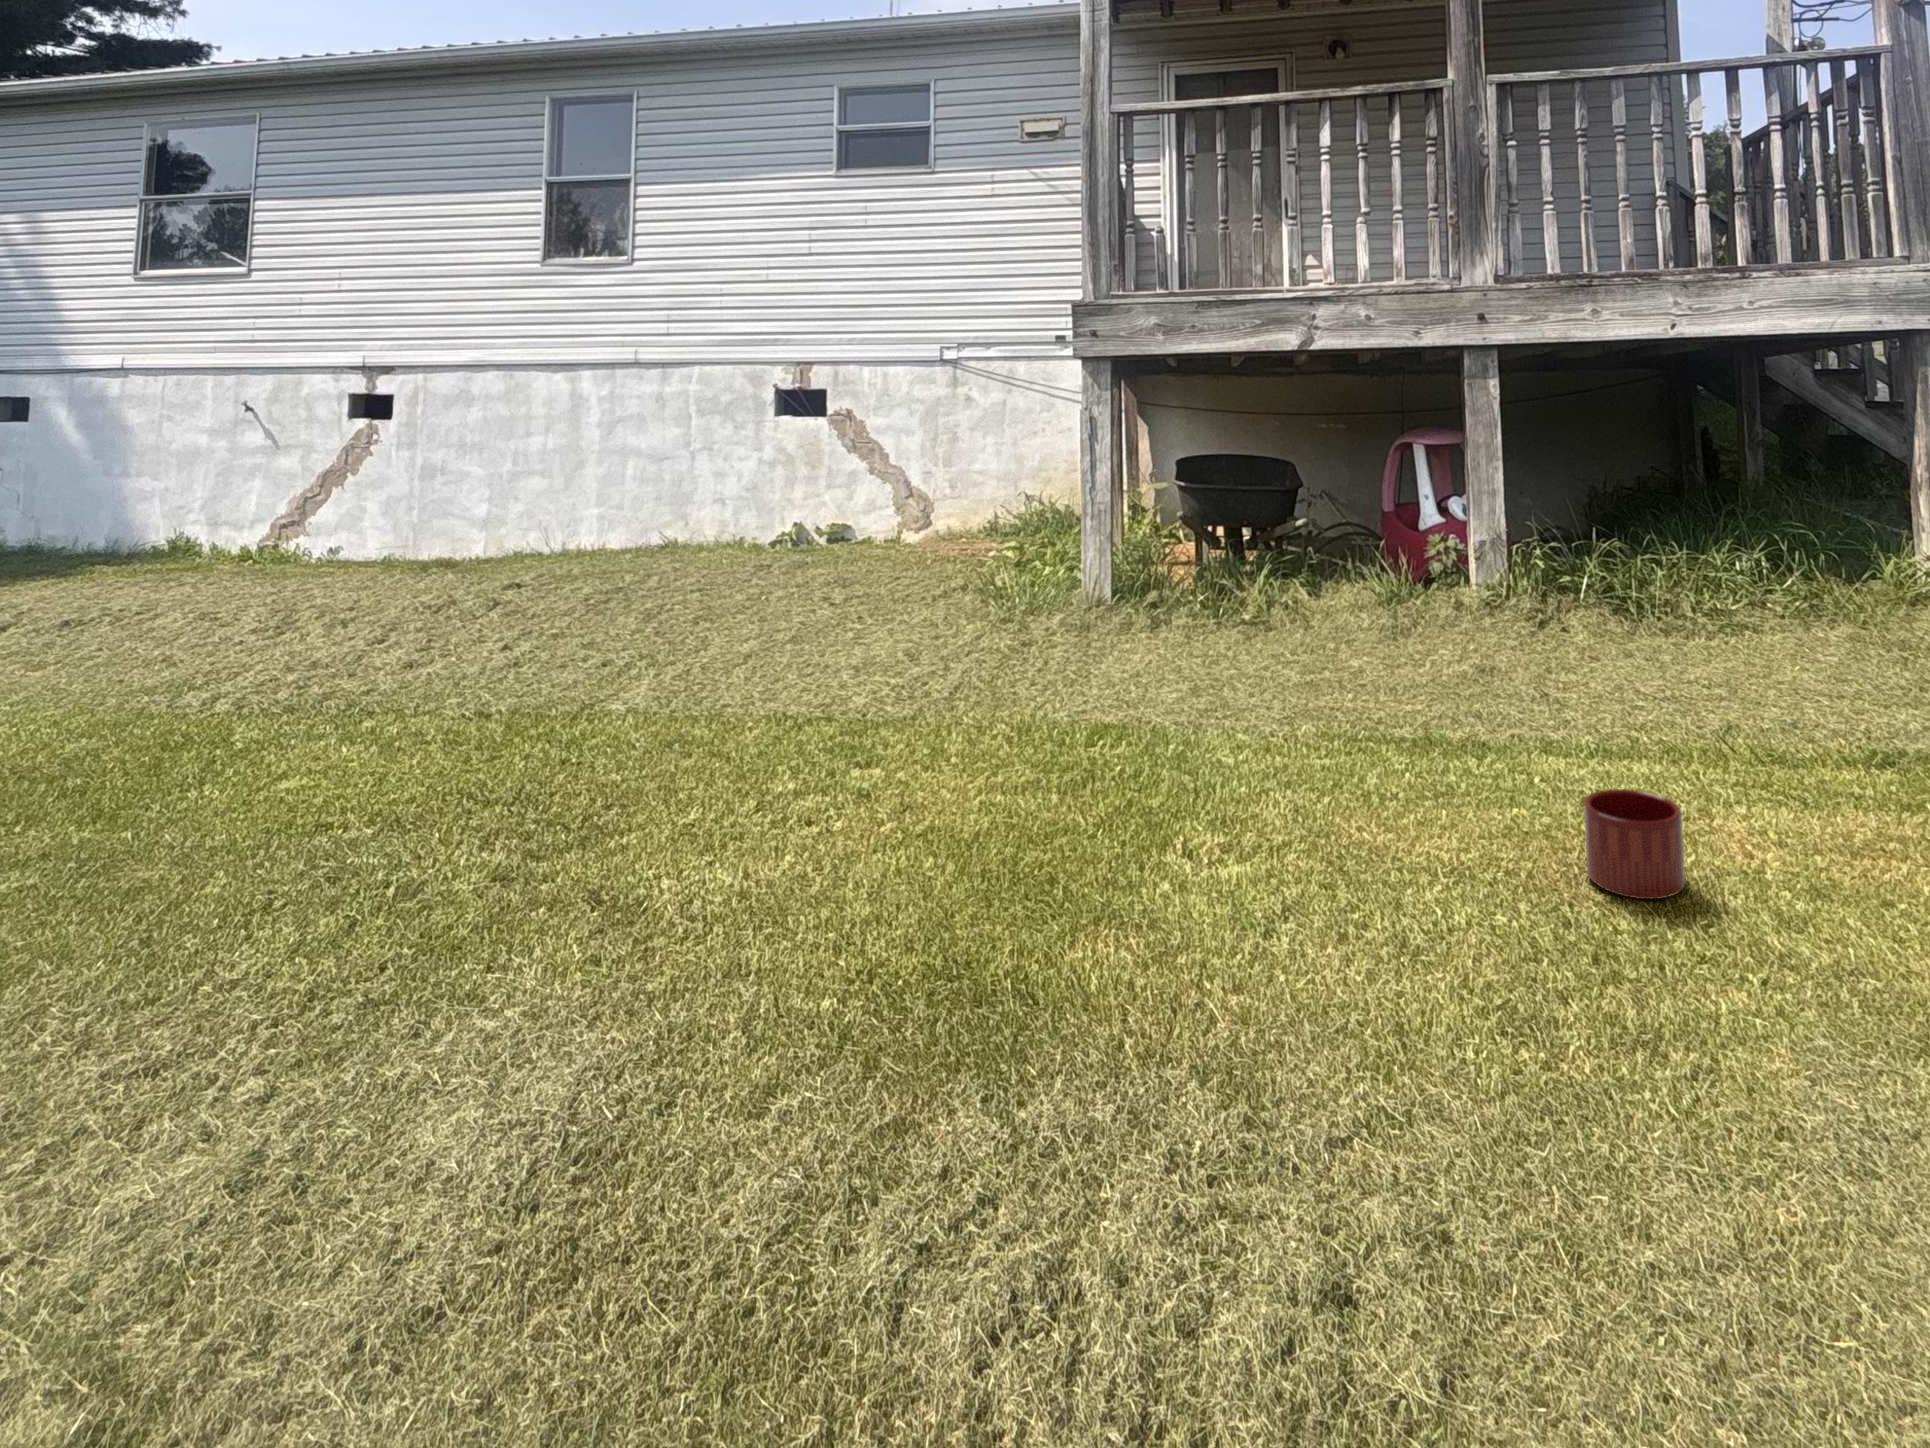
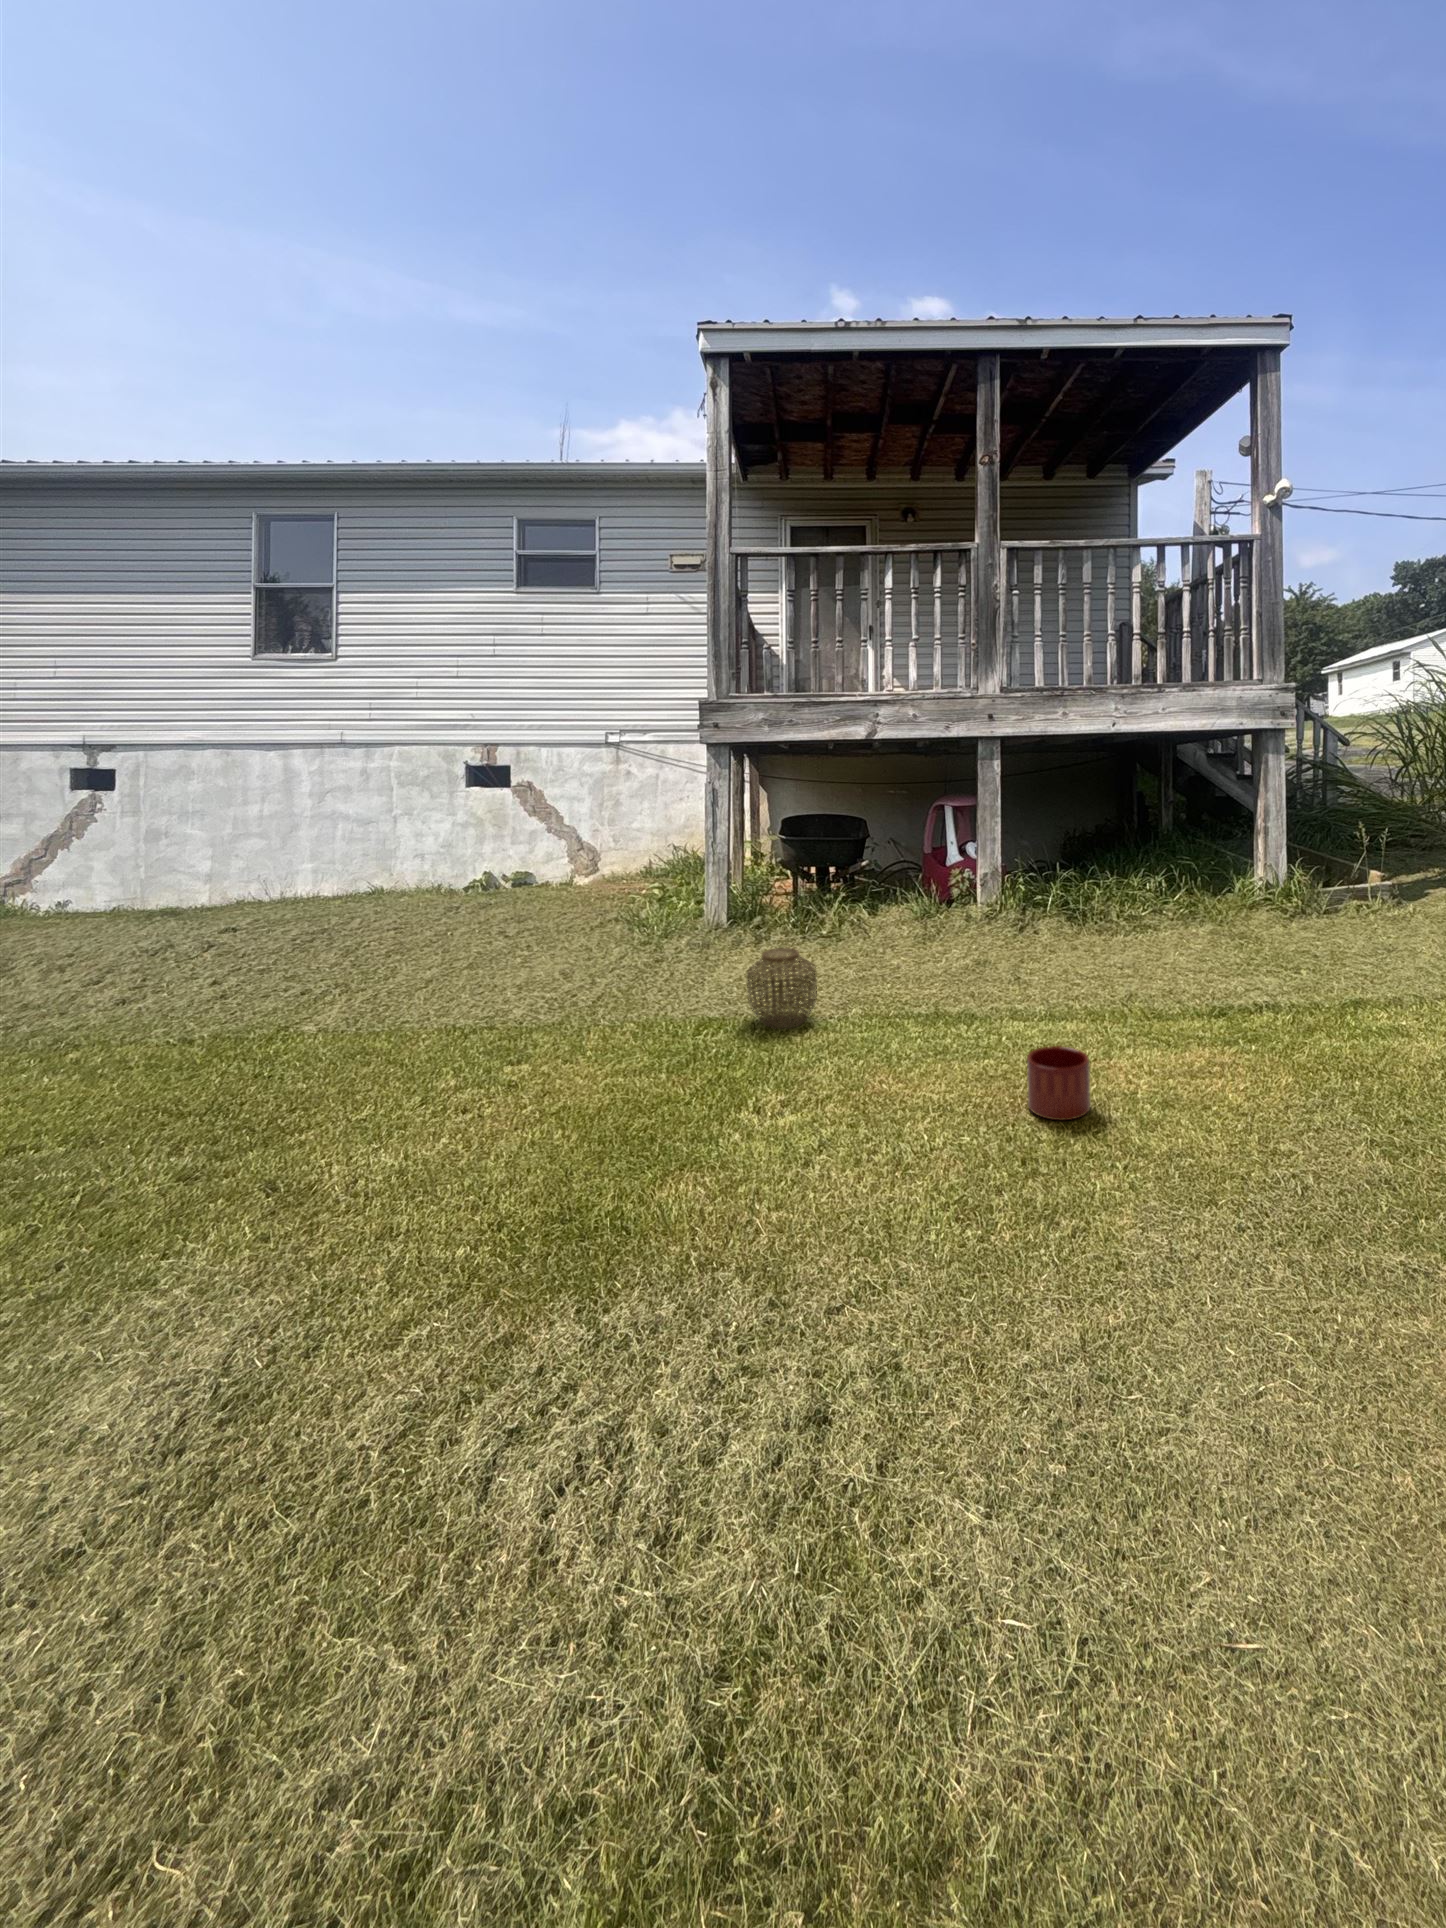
woven basket: none [1161,633,1258,745] -> present [747,948,817,1029]

